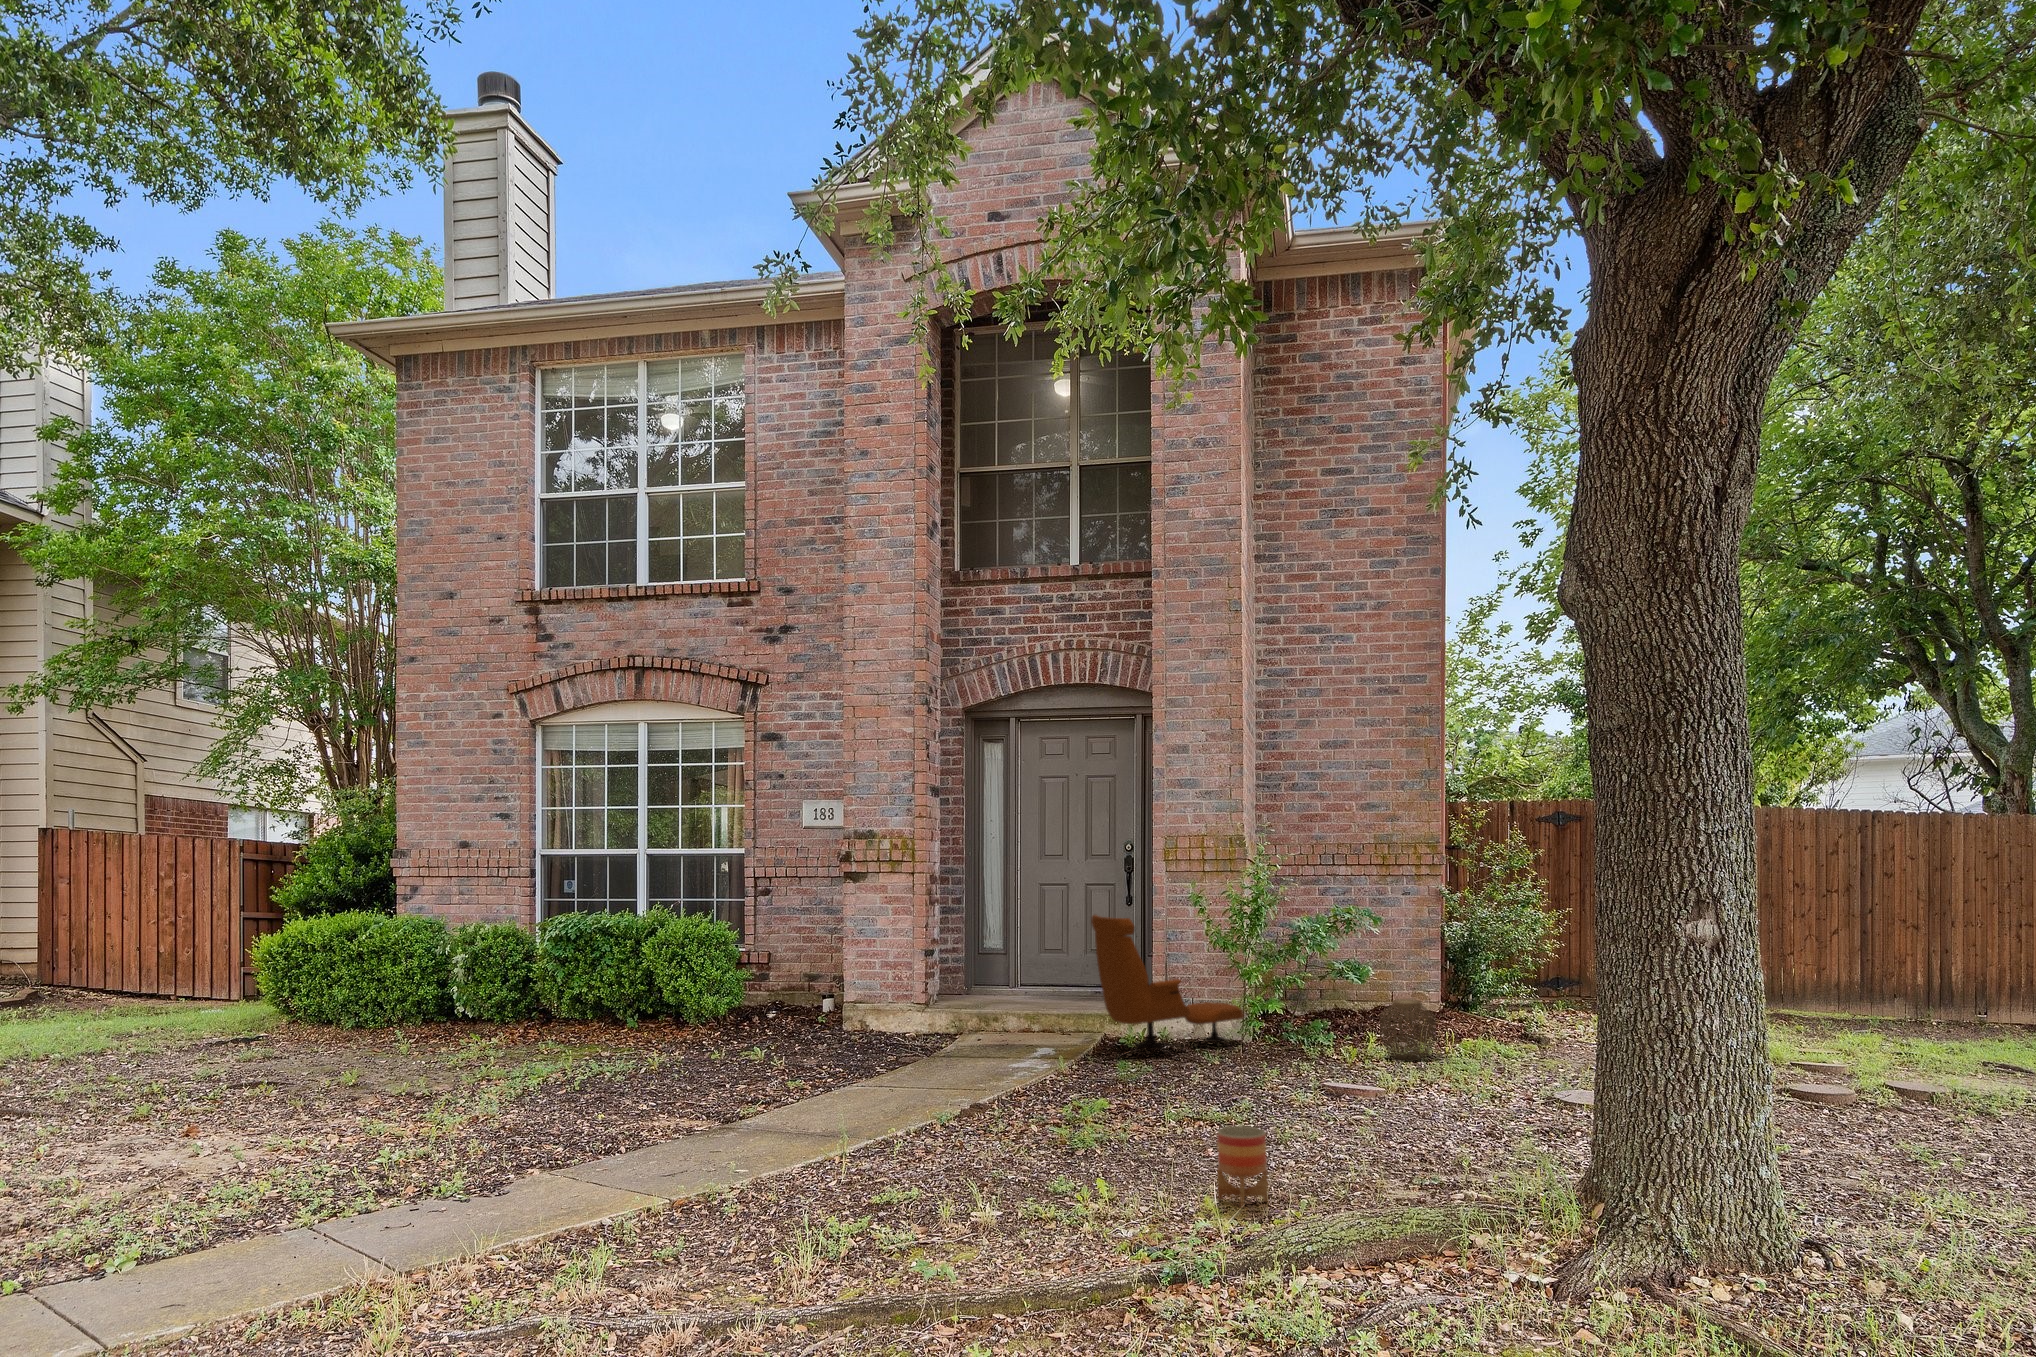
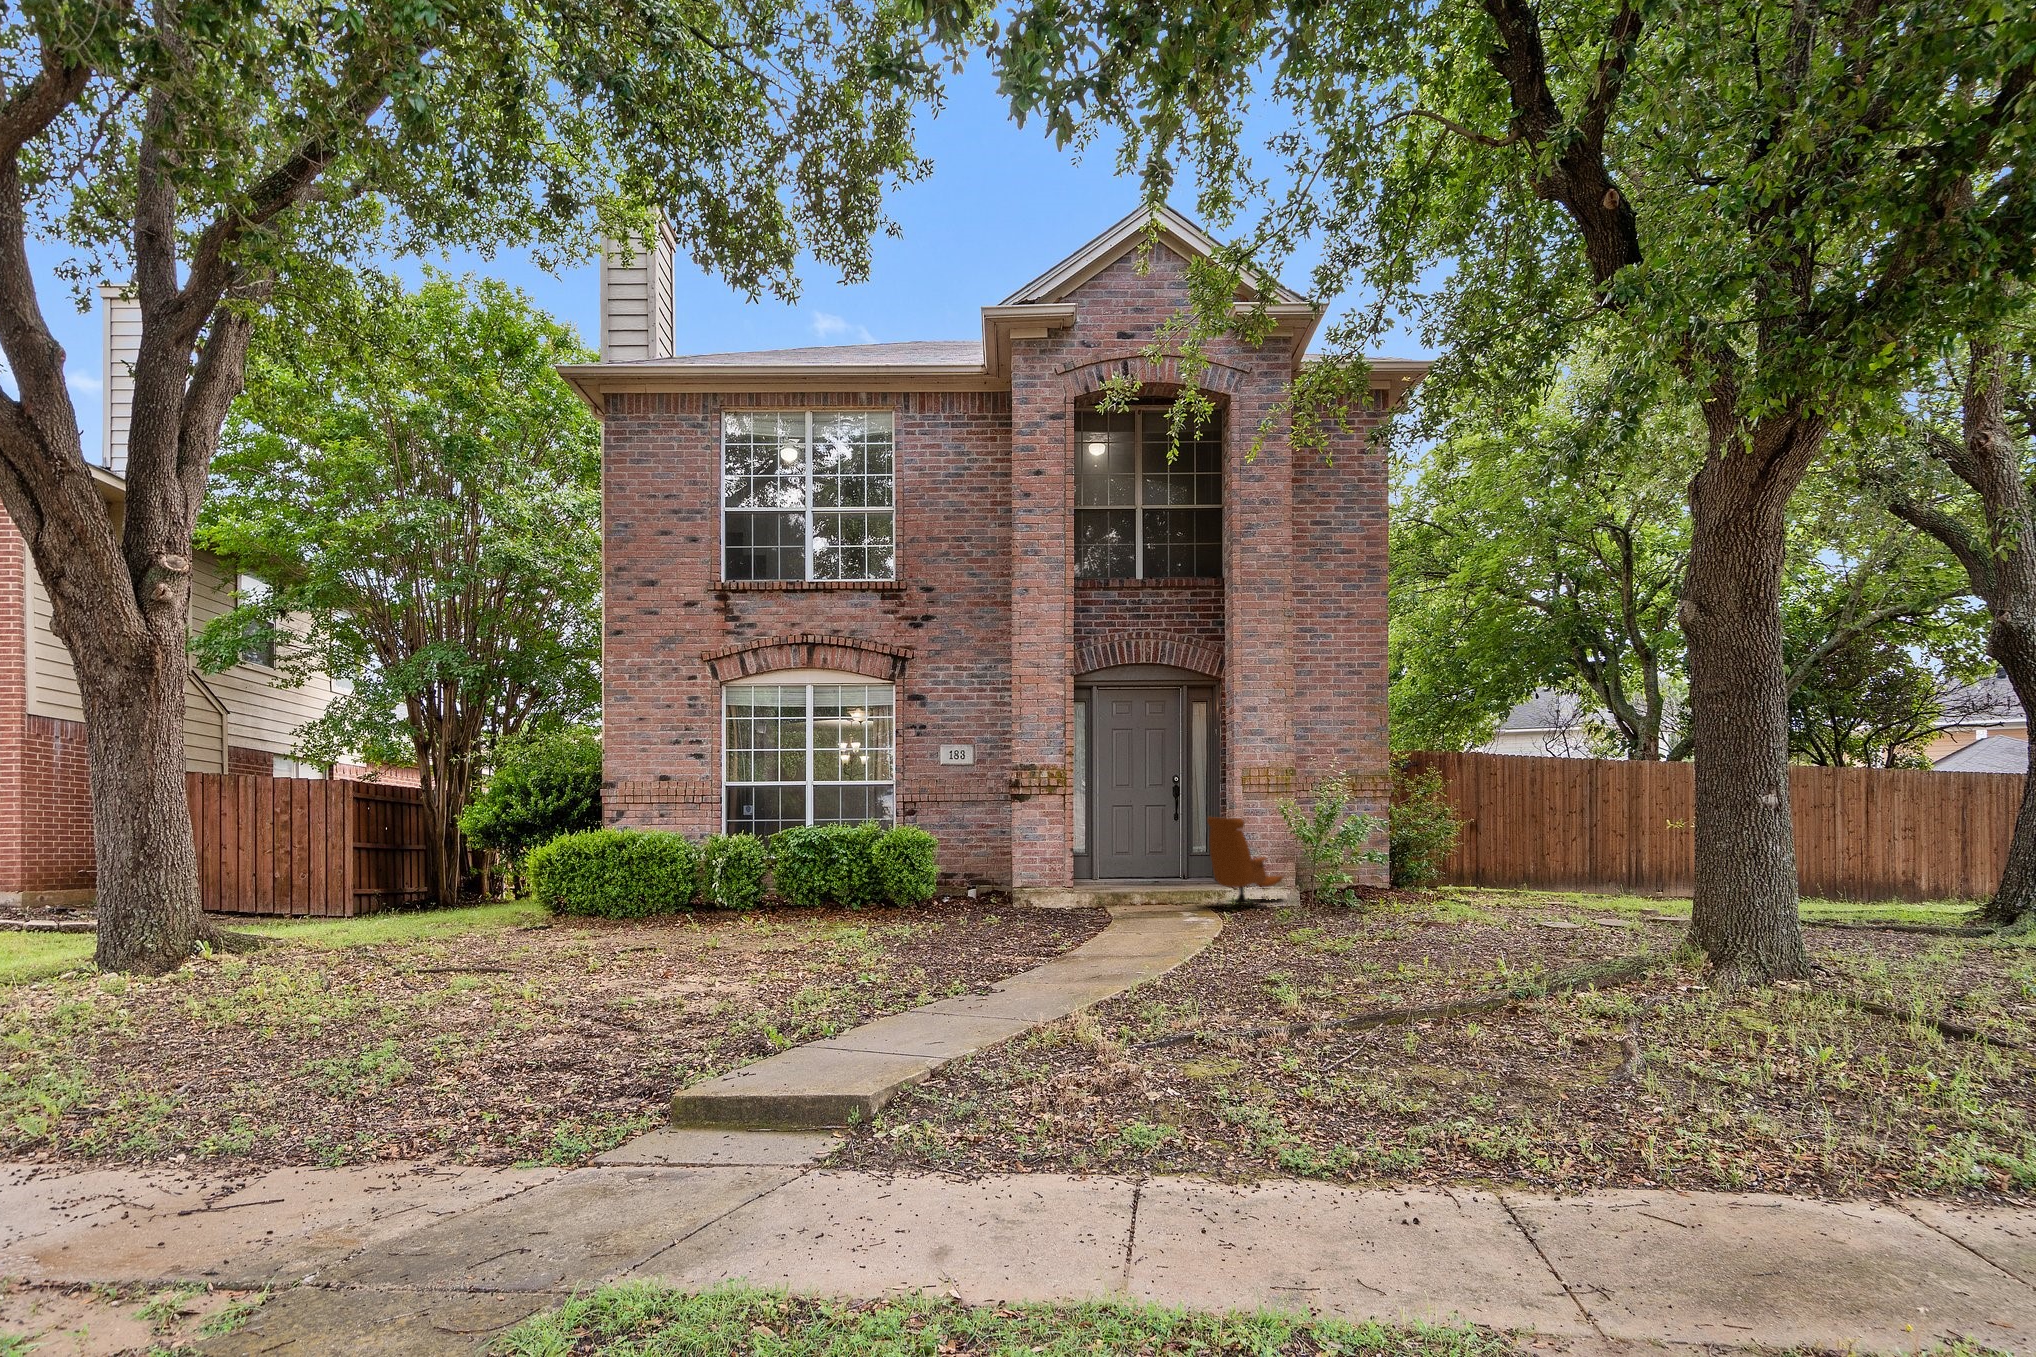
woven basket: present [1380,999,1436,1060] -> none [1383,865,1419,903]
planter: present [1217,1126,1269,1208] -> none [1472,925,1502,969]

